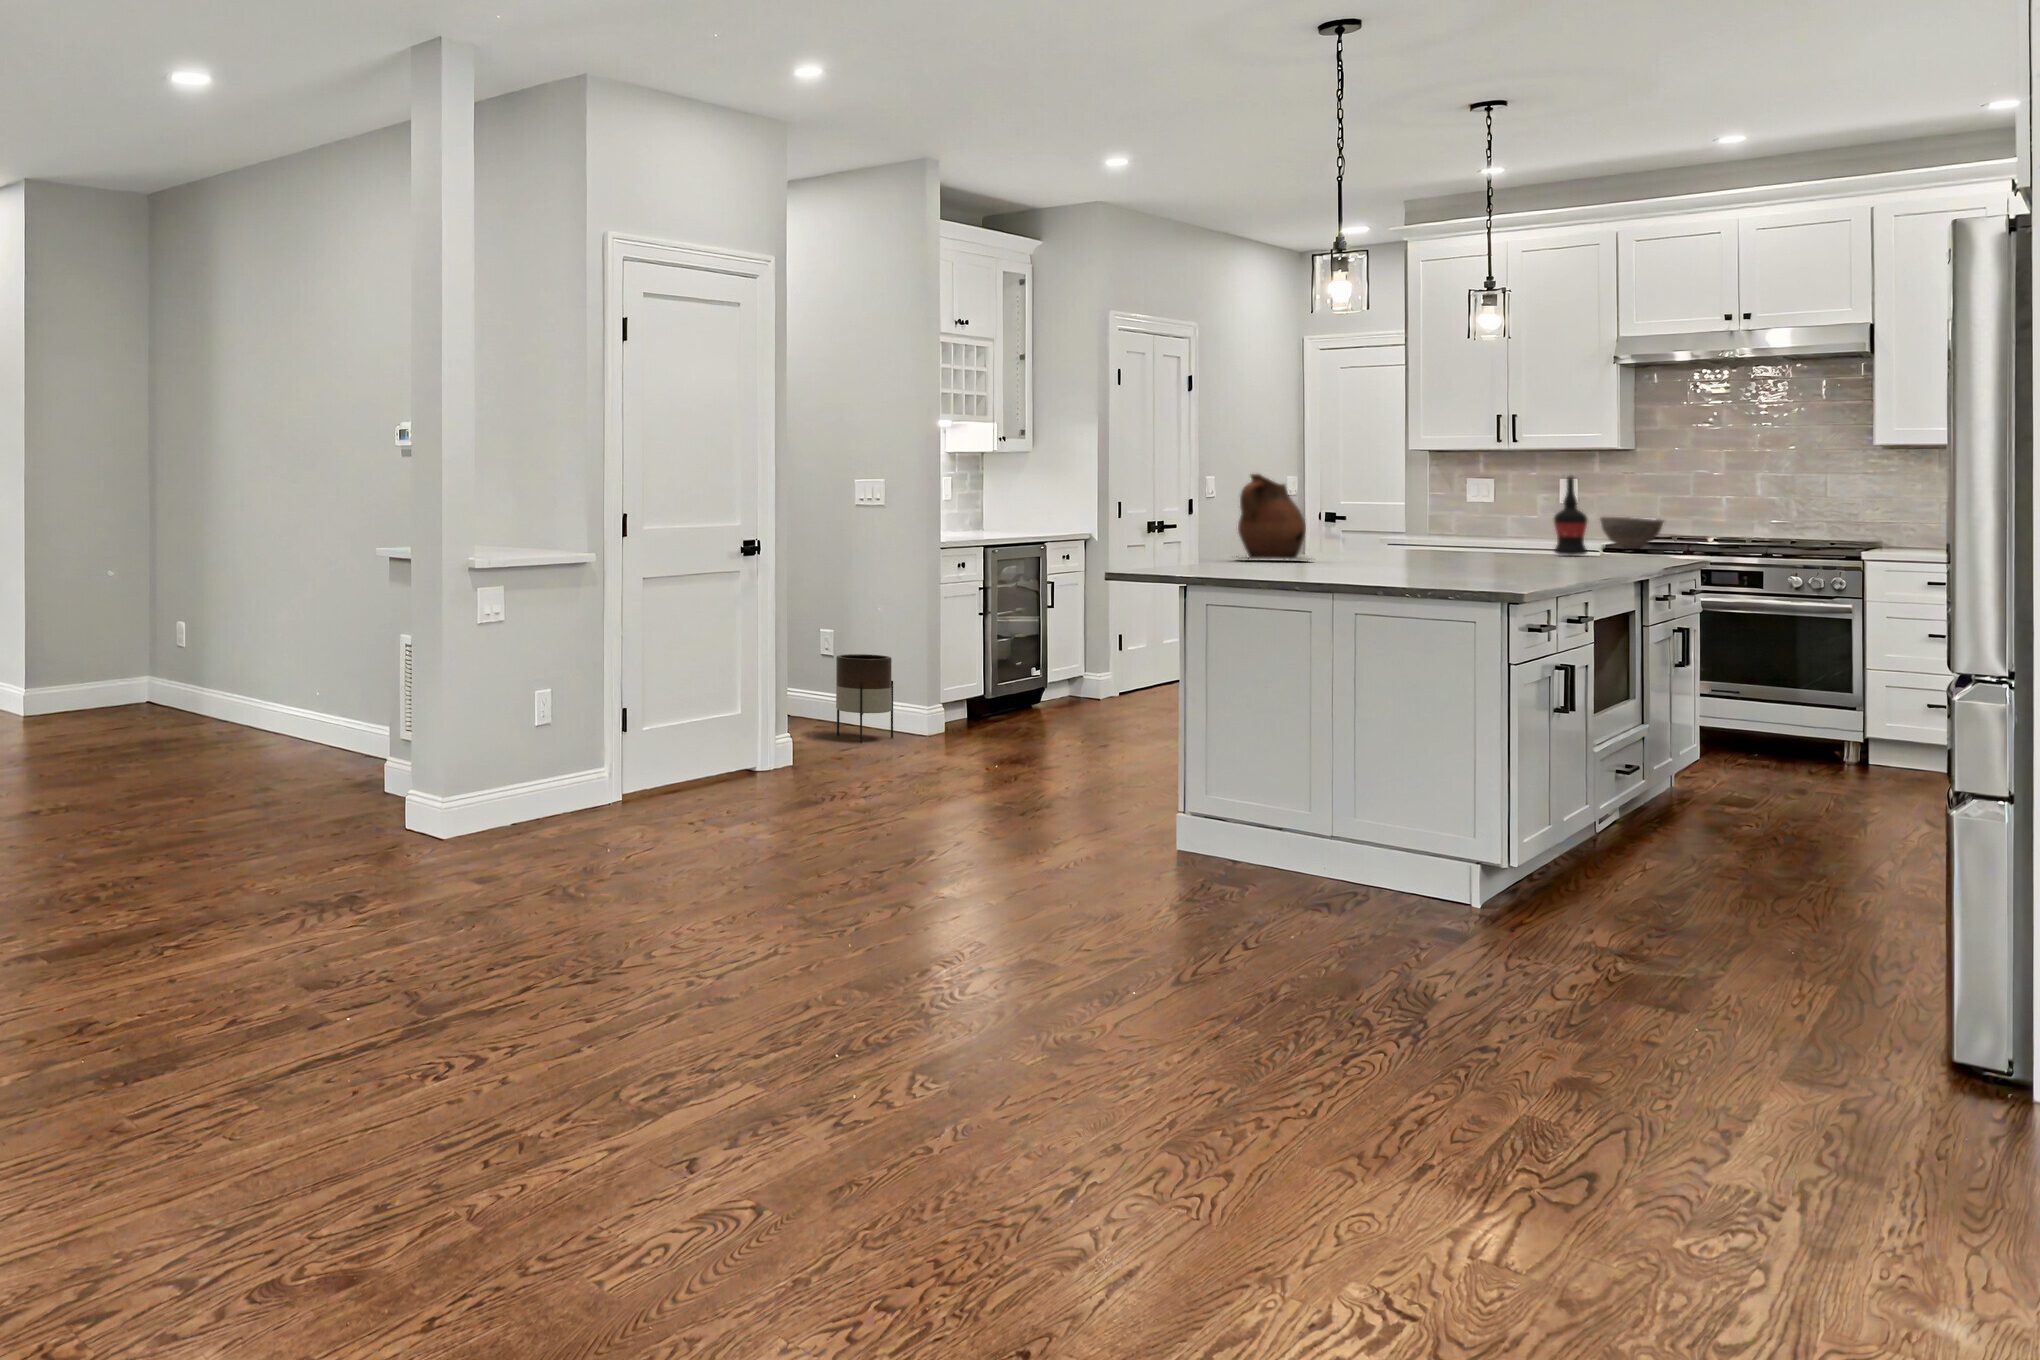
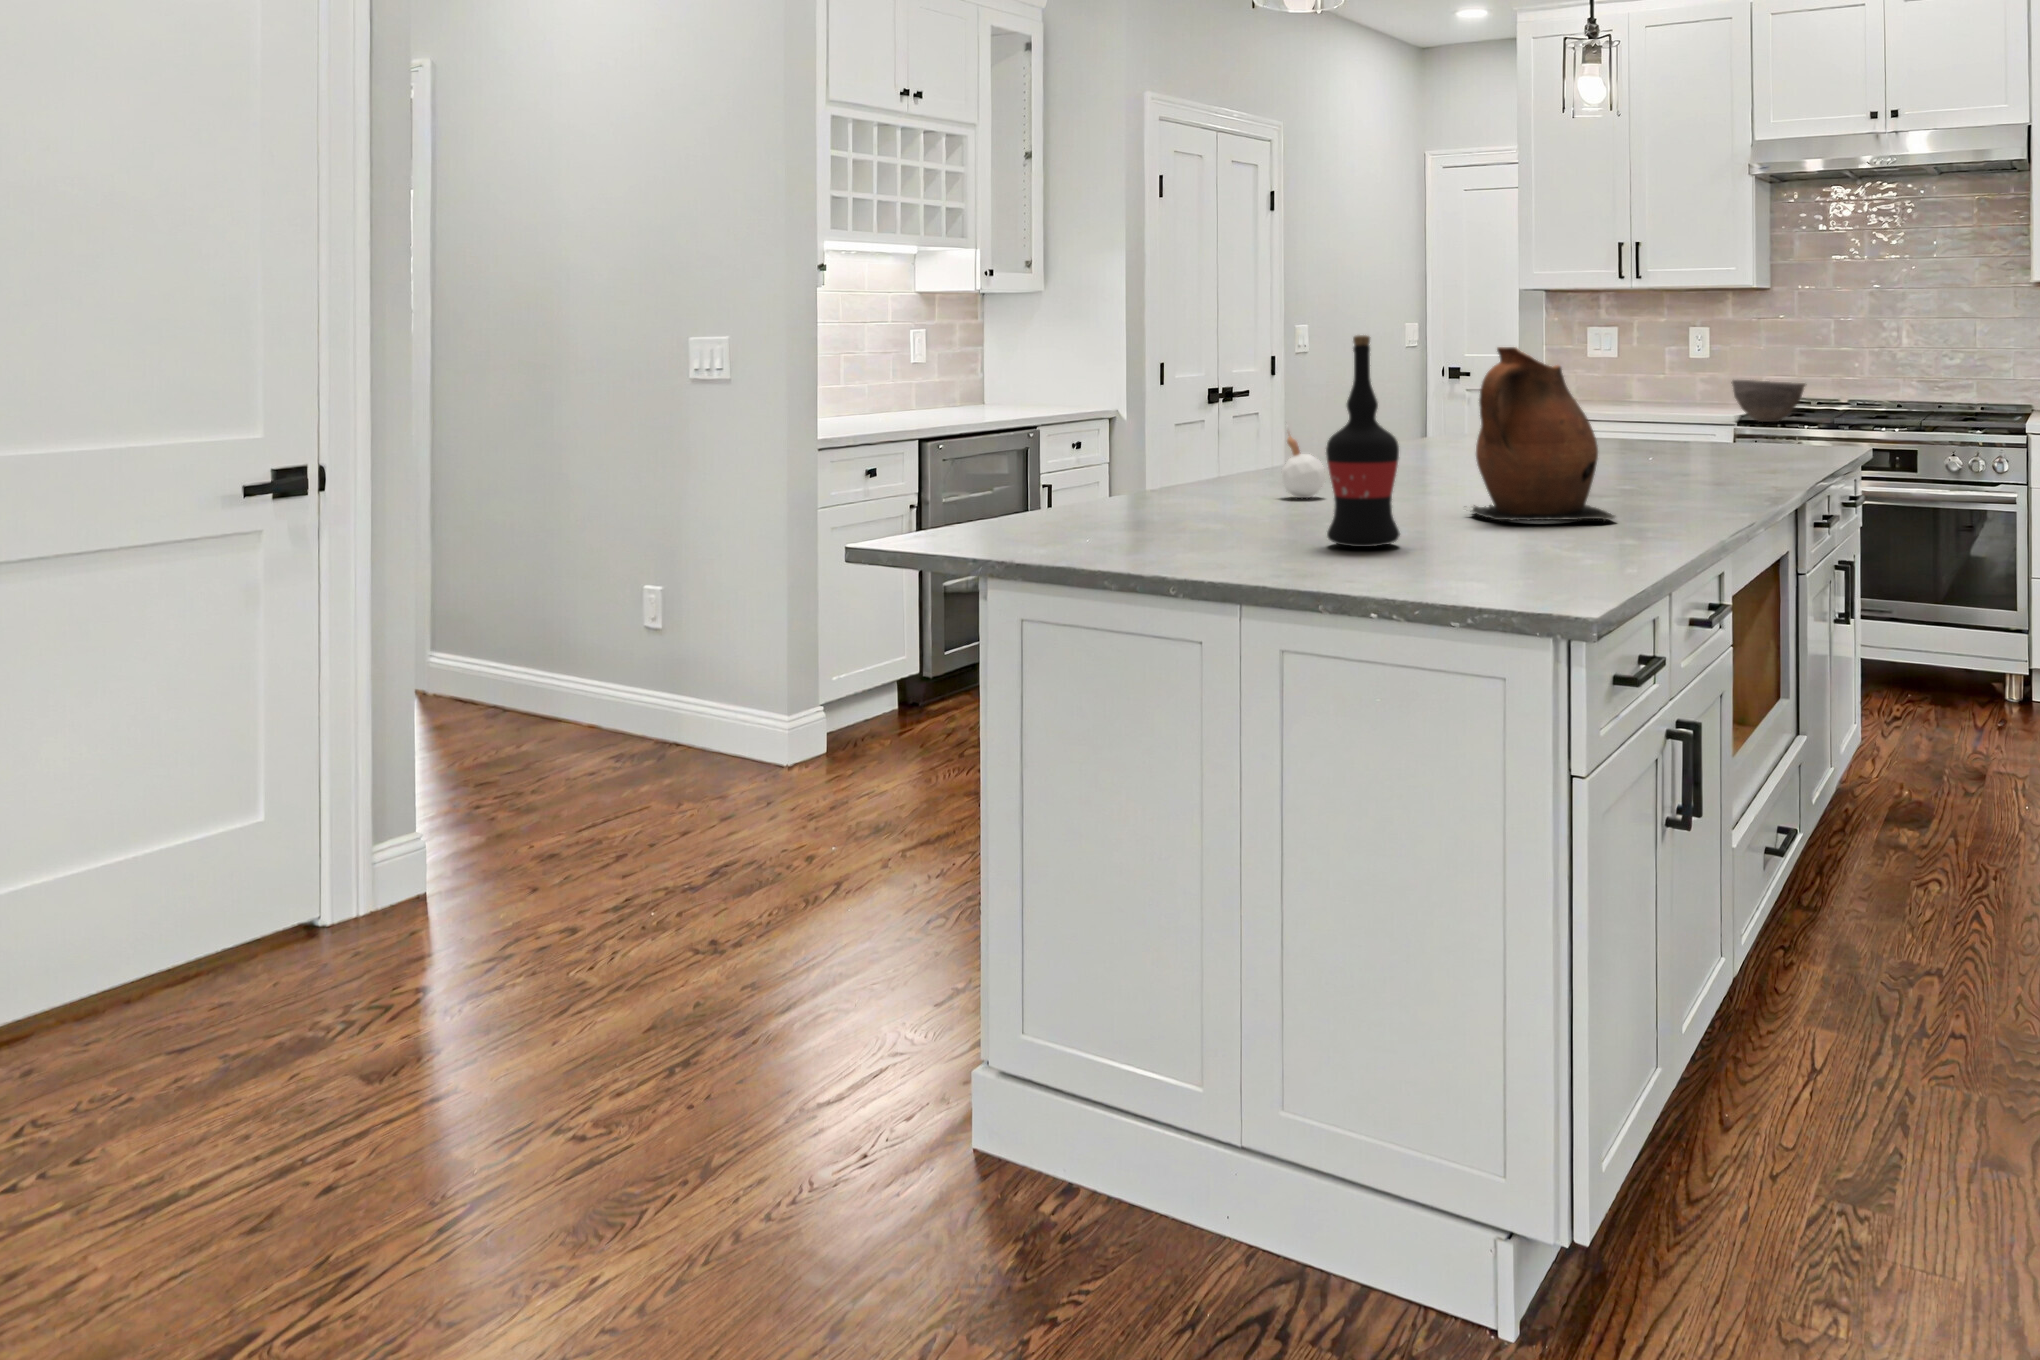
ceramic pitcher: present [1236,474,1307,560] -> present [1472,347,1615,521]
wine bottle: present [1554,476,1587,556] -> present [1326,335,1400,547]
candle: none [1320,517,1347,558] -> present [1282,430,1325,498]
planter: present [836,654,893,743] -> none [630,630,735,792]

